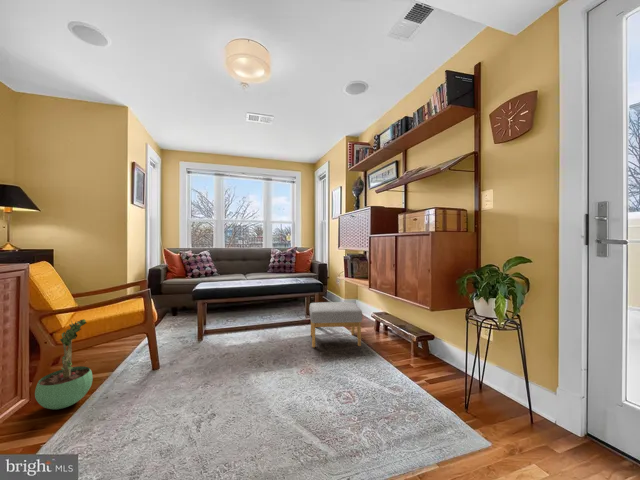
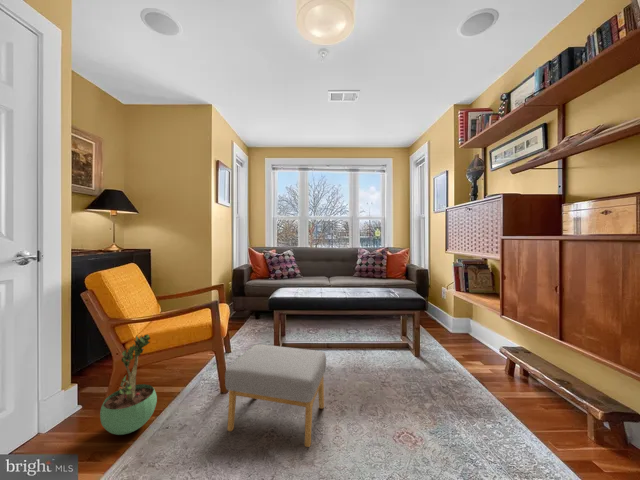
footstool: present [309,302,362,347] -> present [225,344,326,447]

